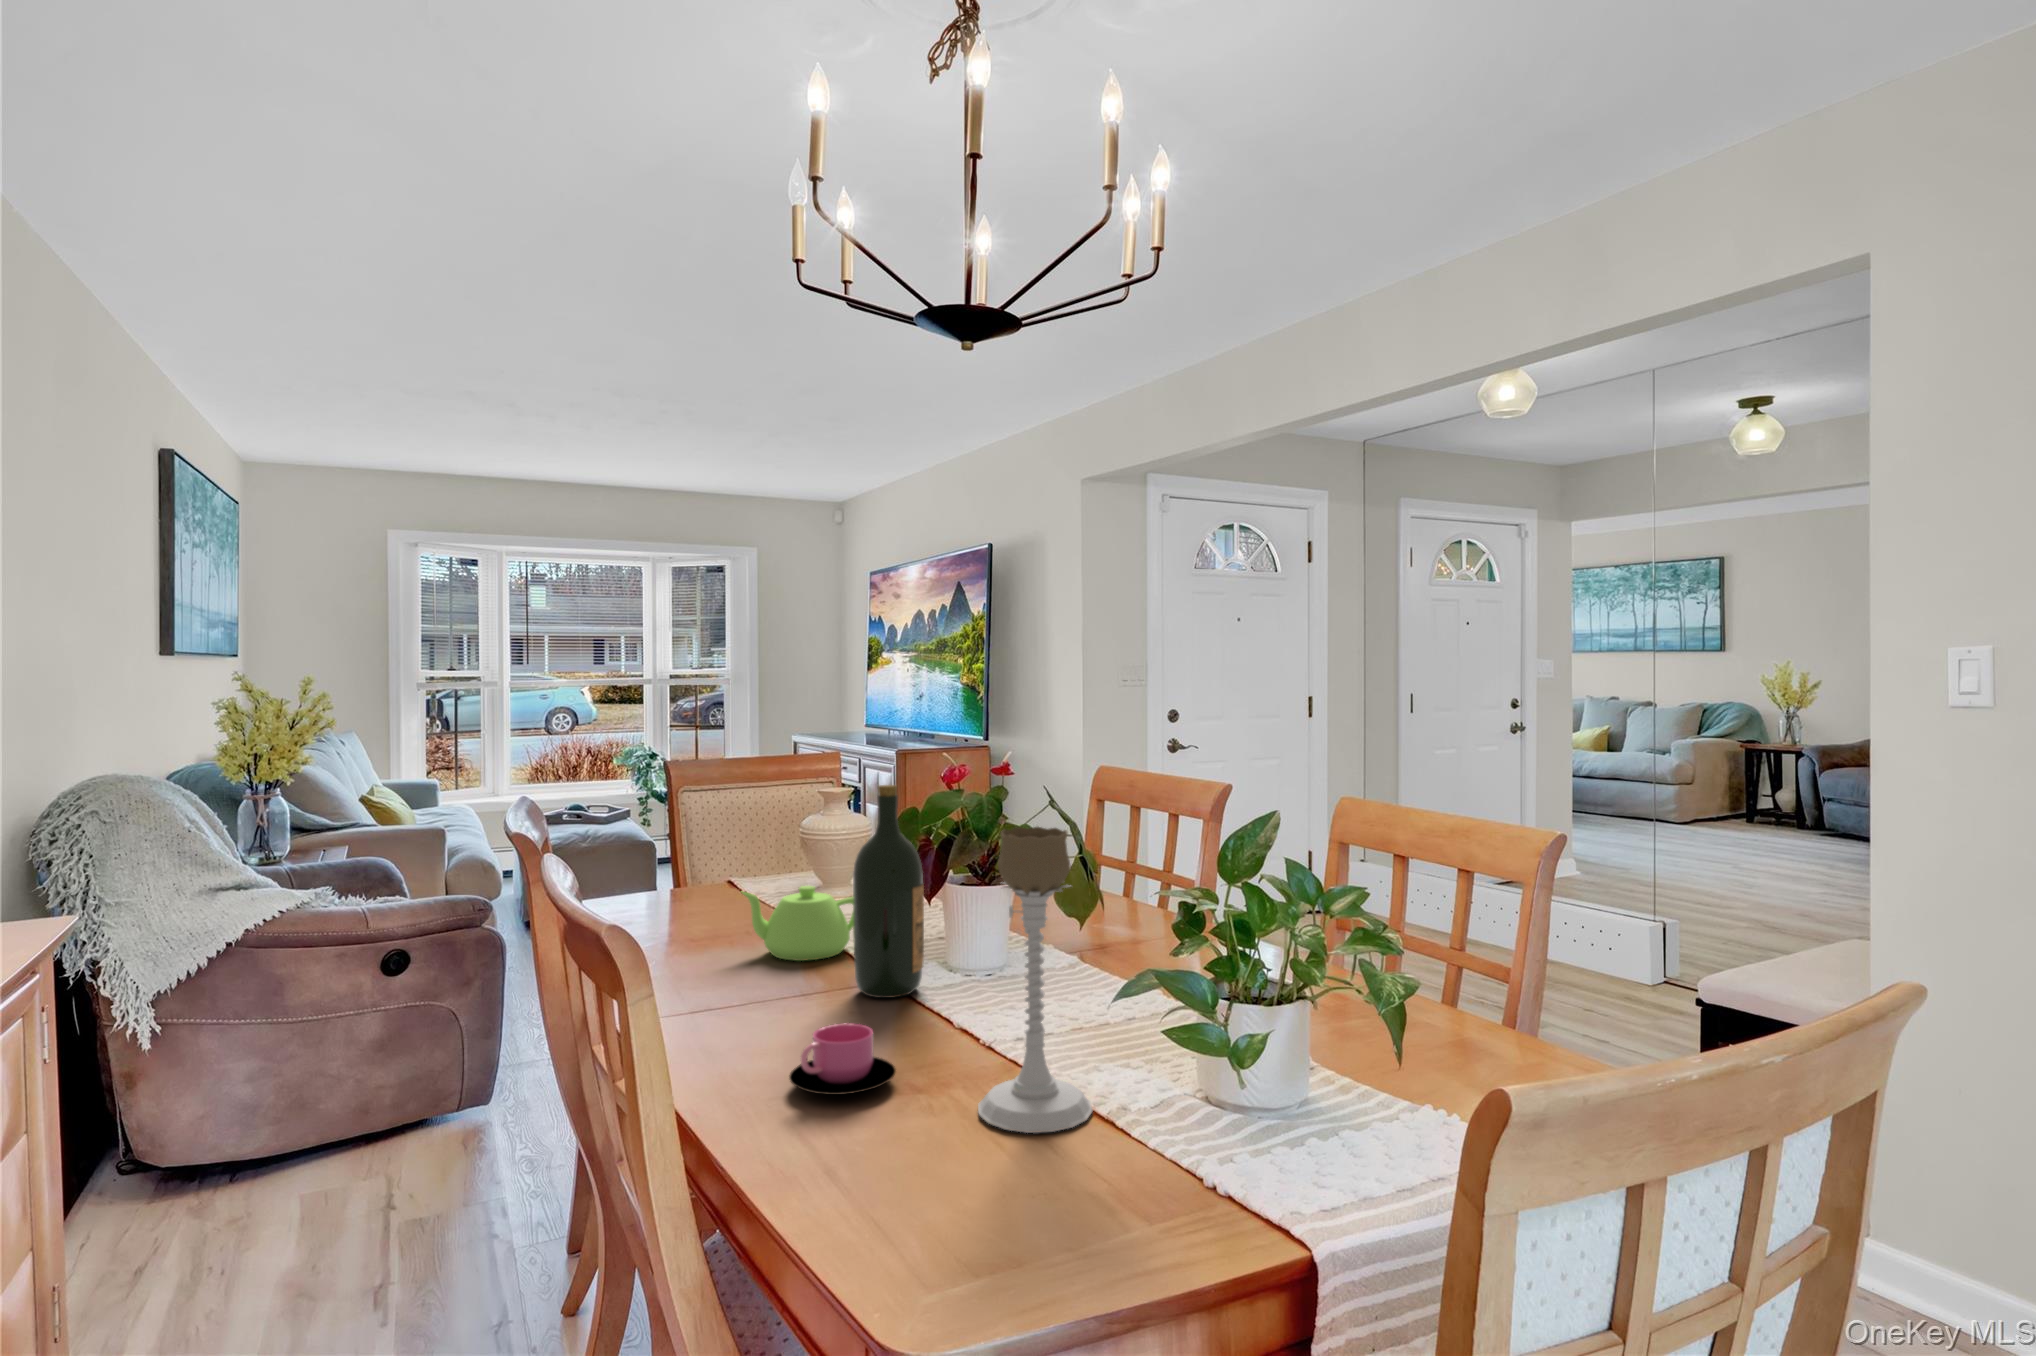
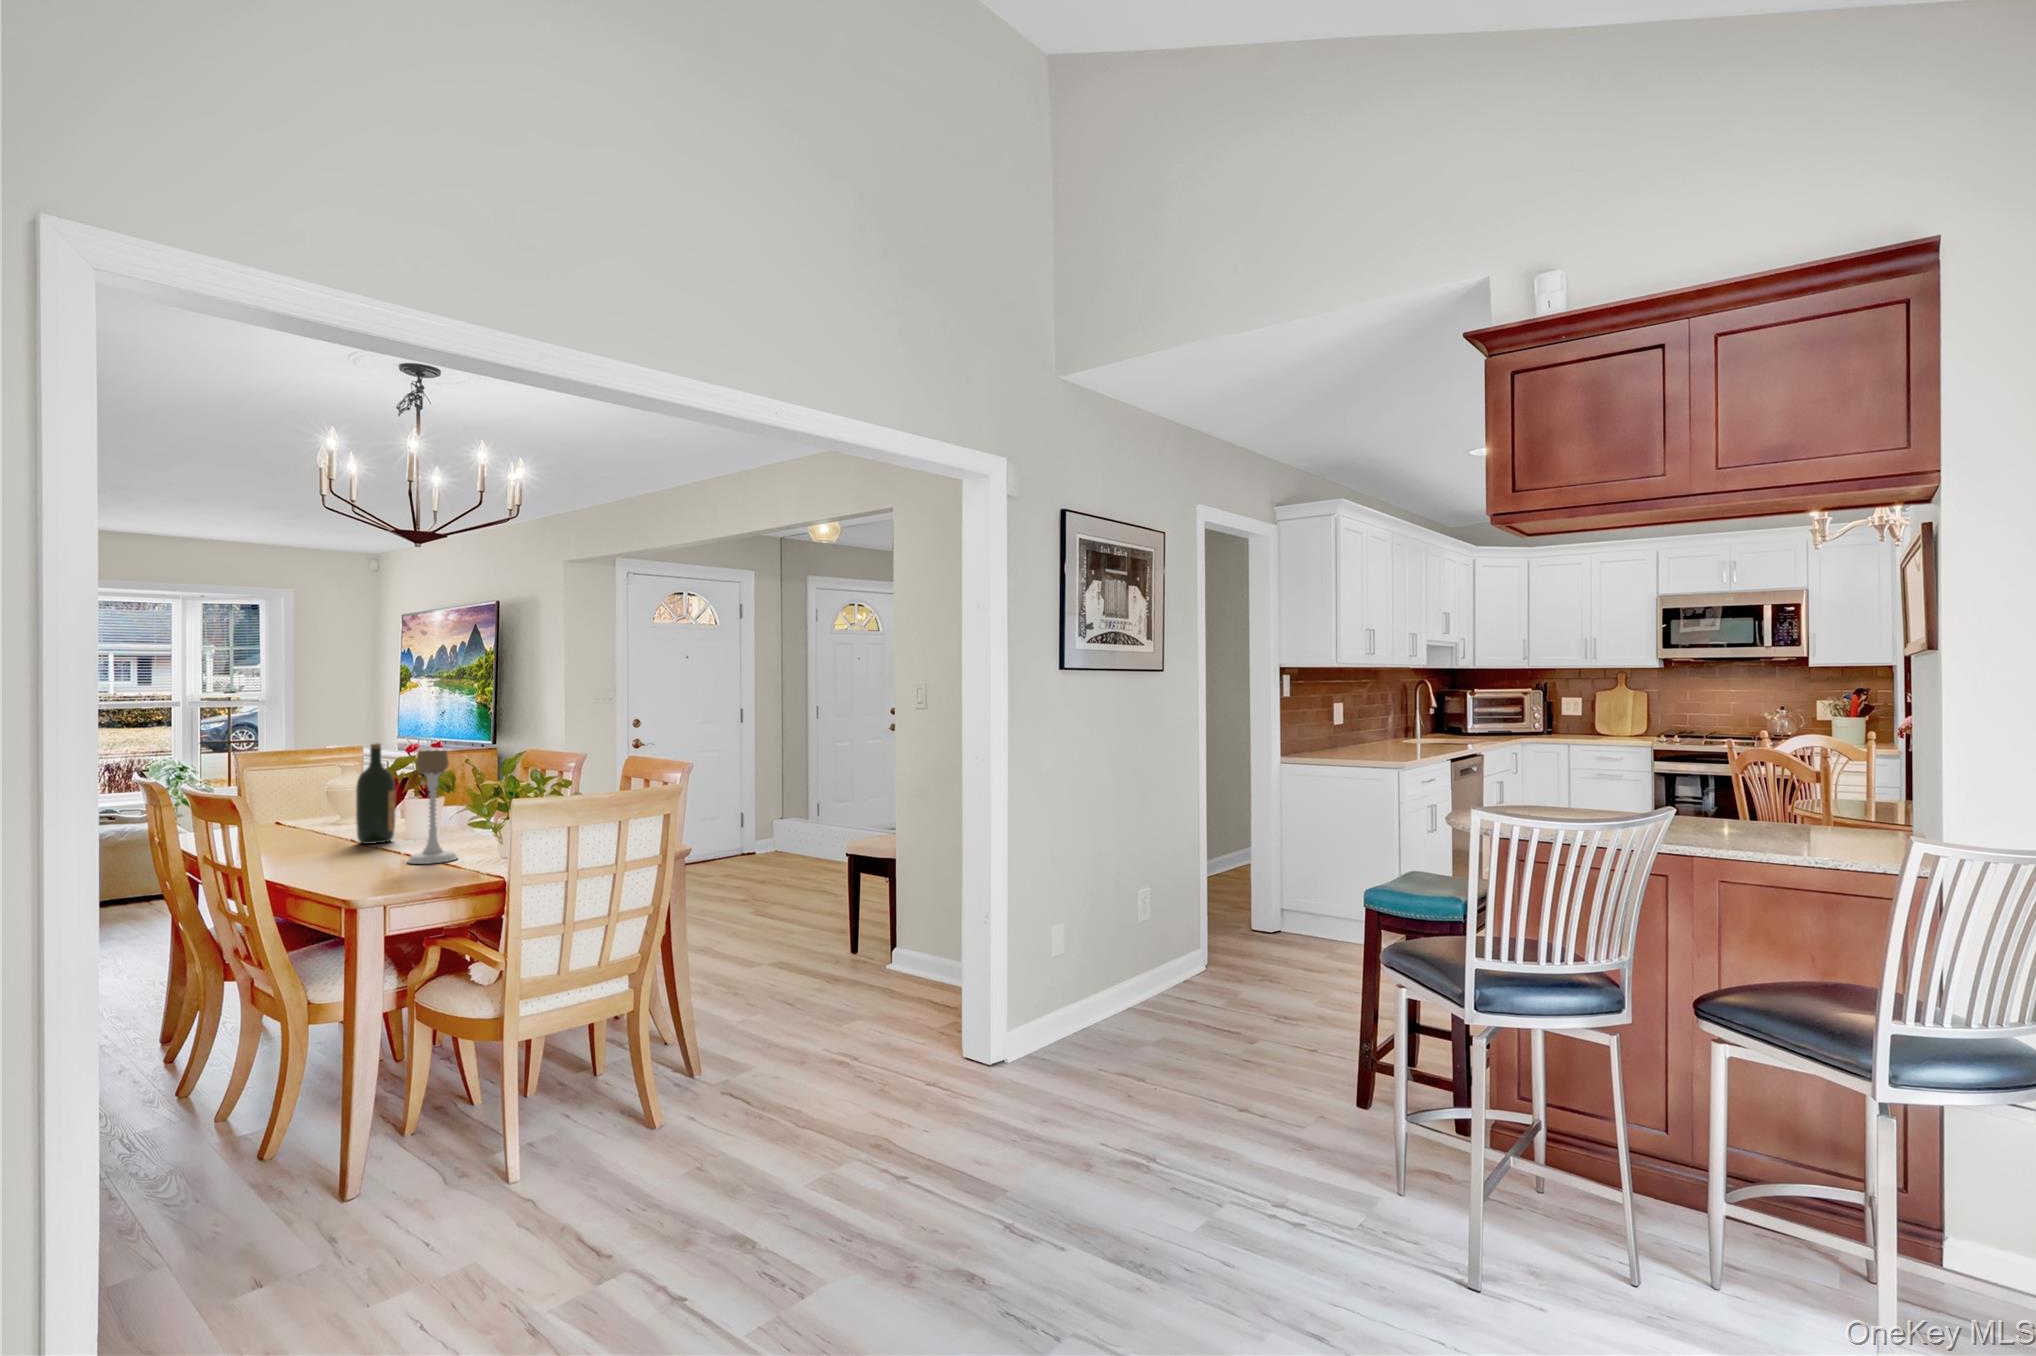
teapot: present [742,886,853,961] -> none [290,801,365,838]
cup: present [789,1023,896,1095] -> none [319,838,371,863]

